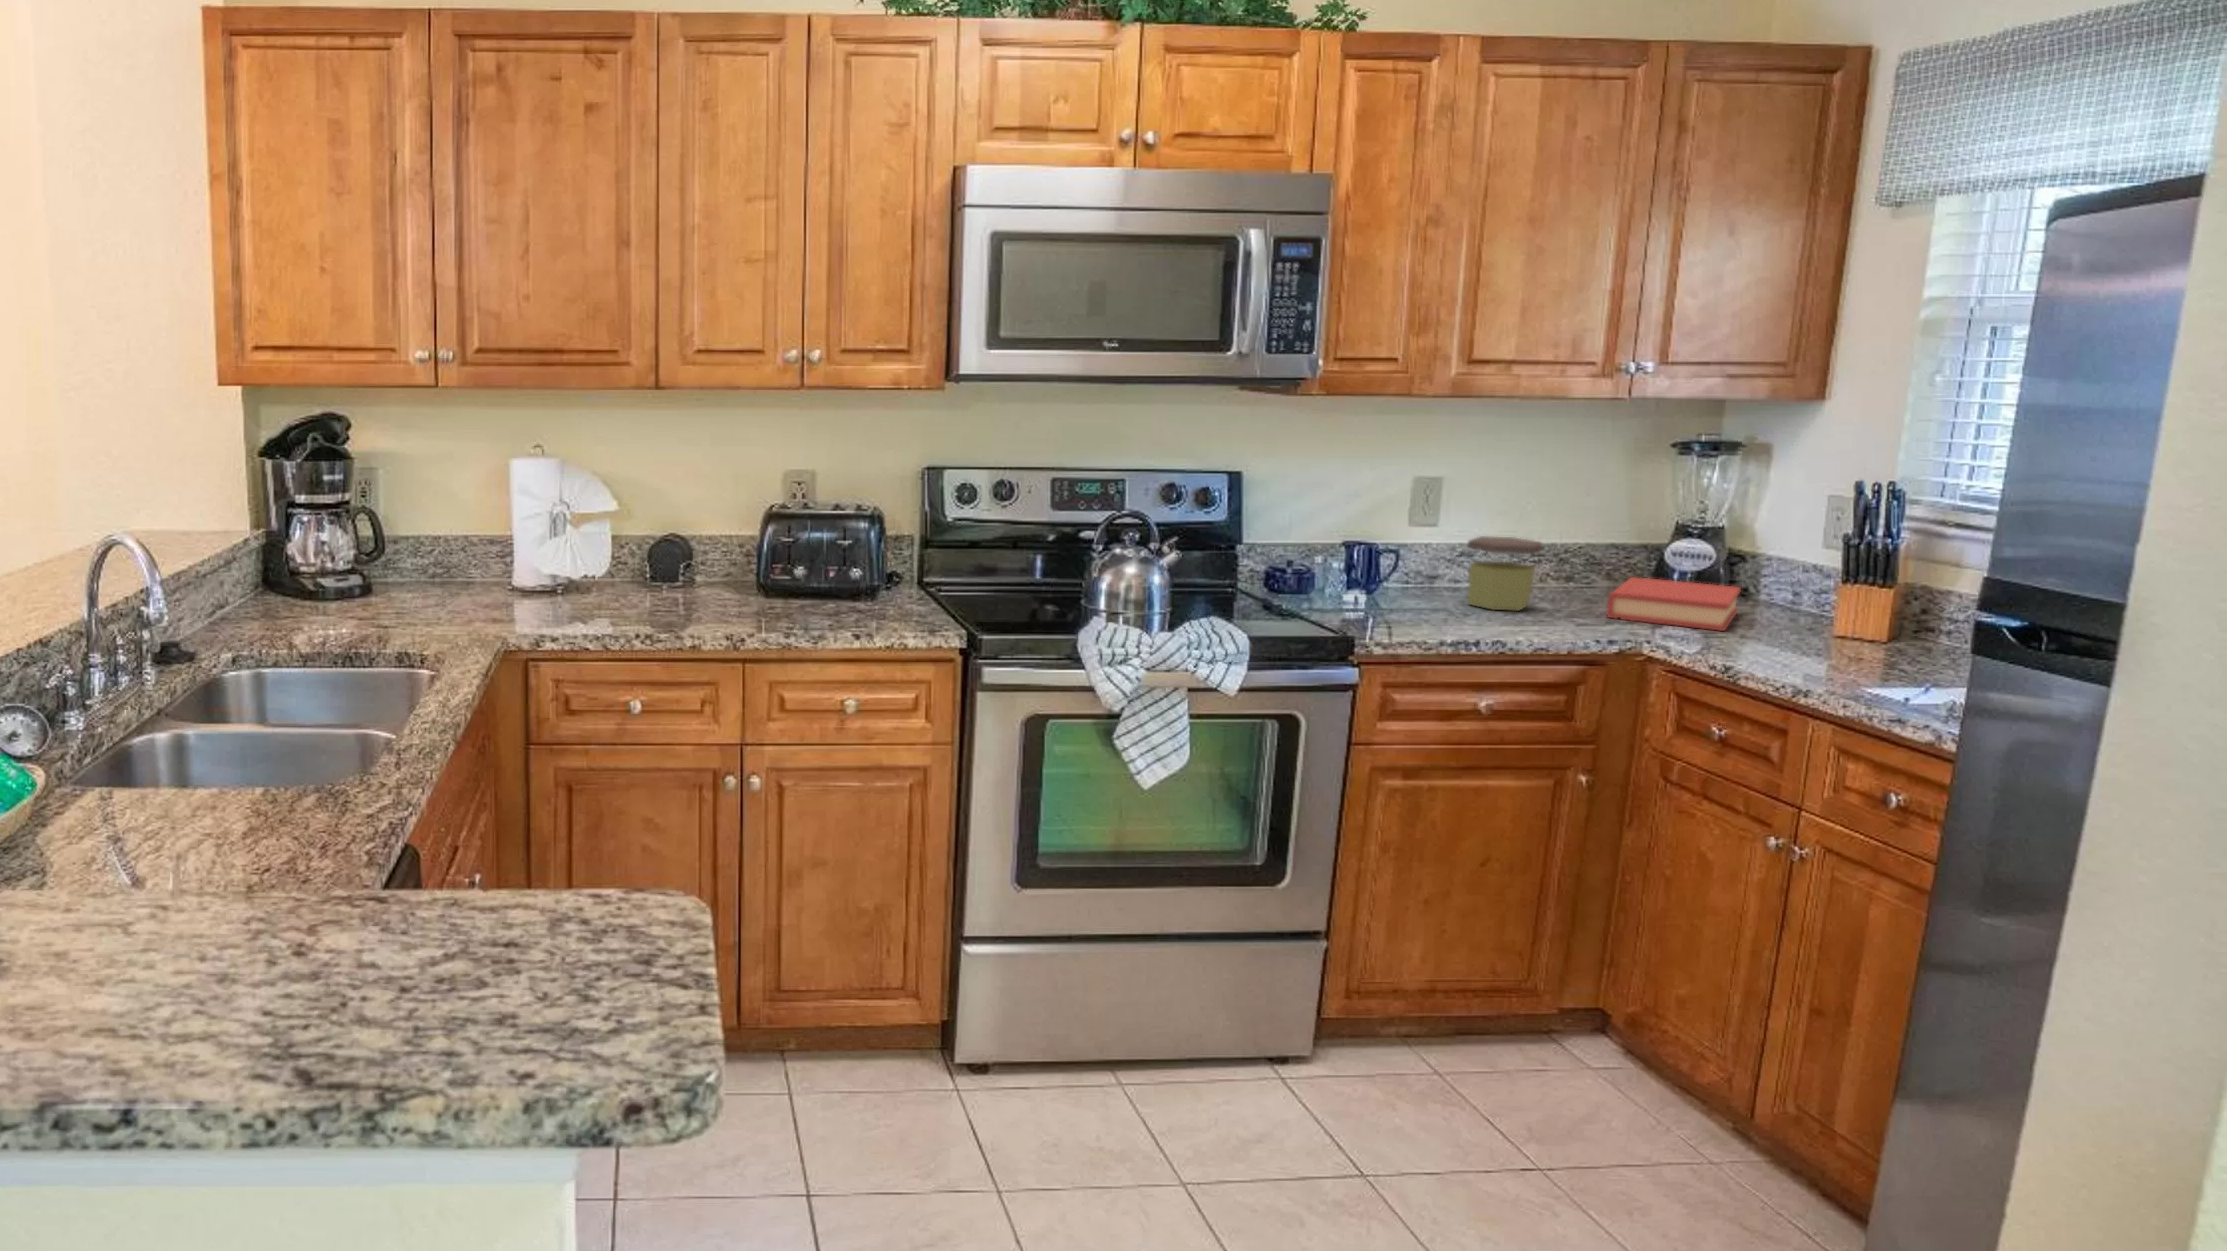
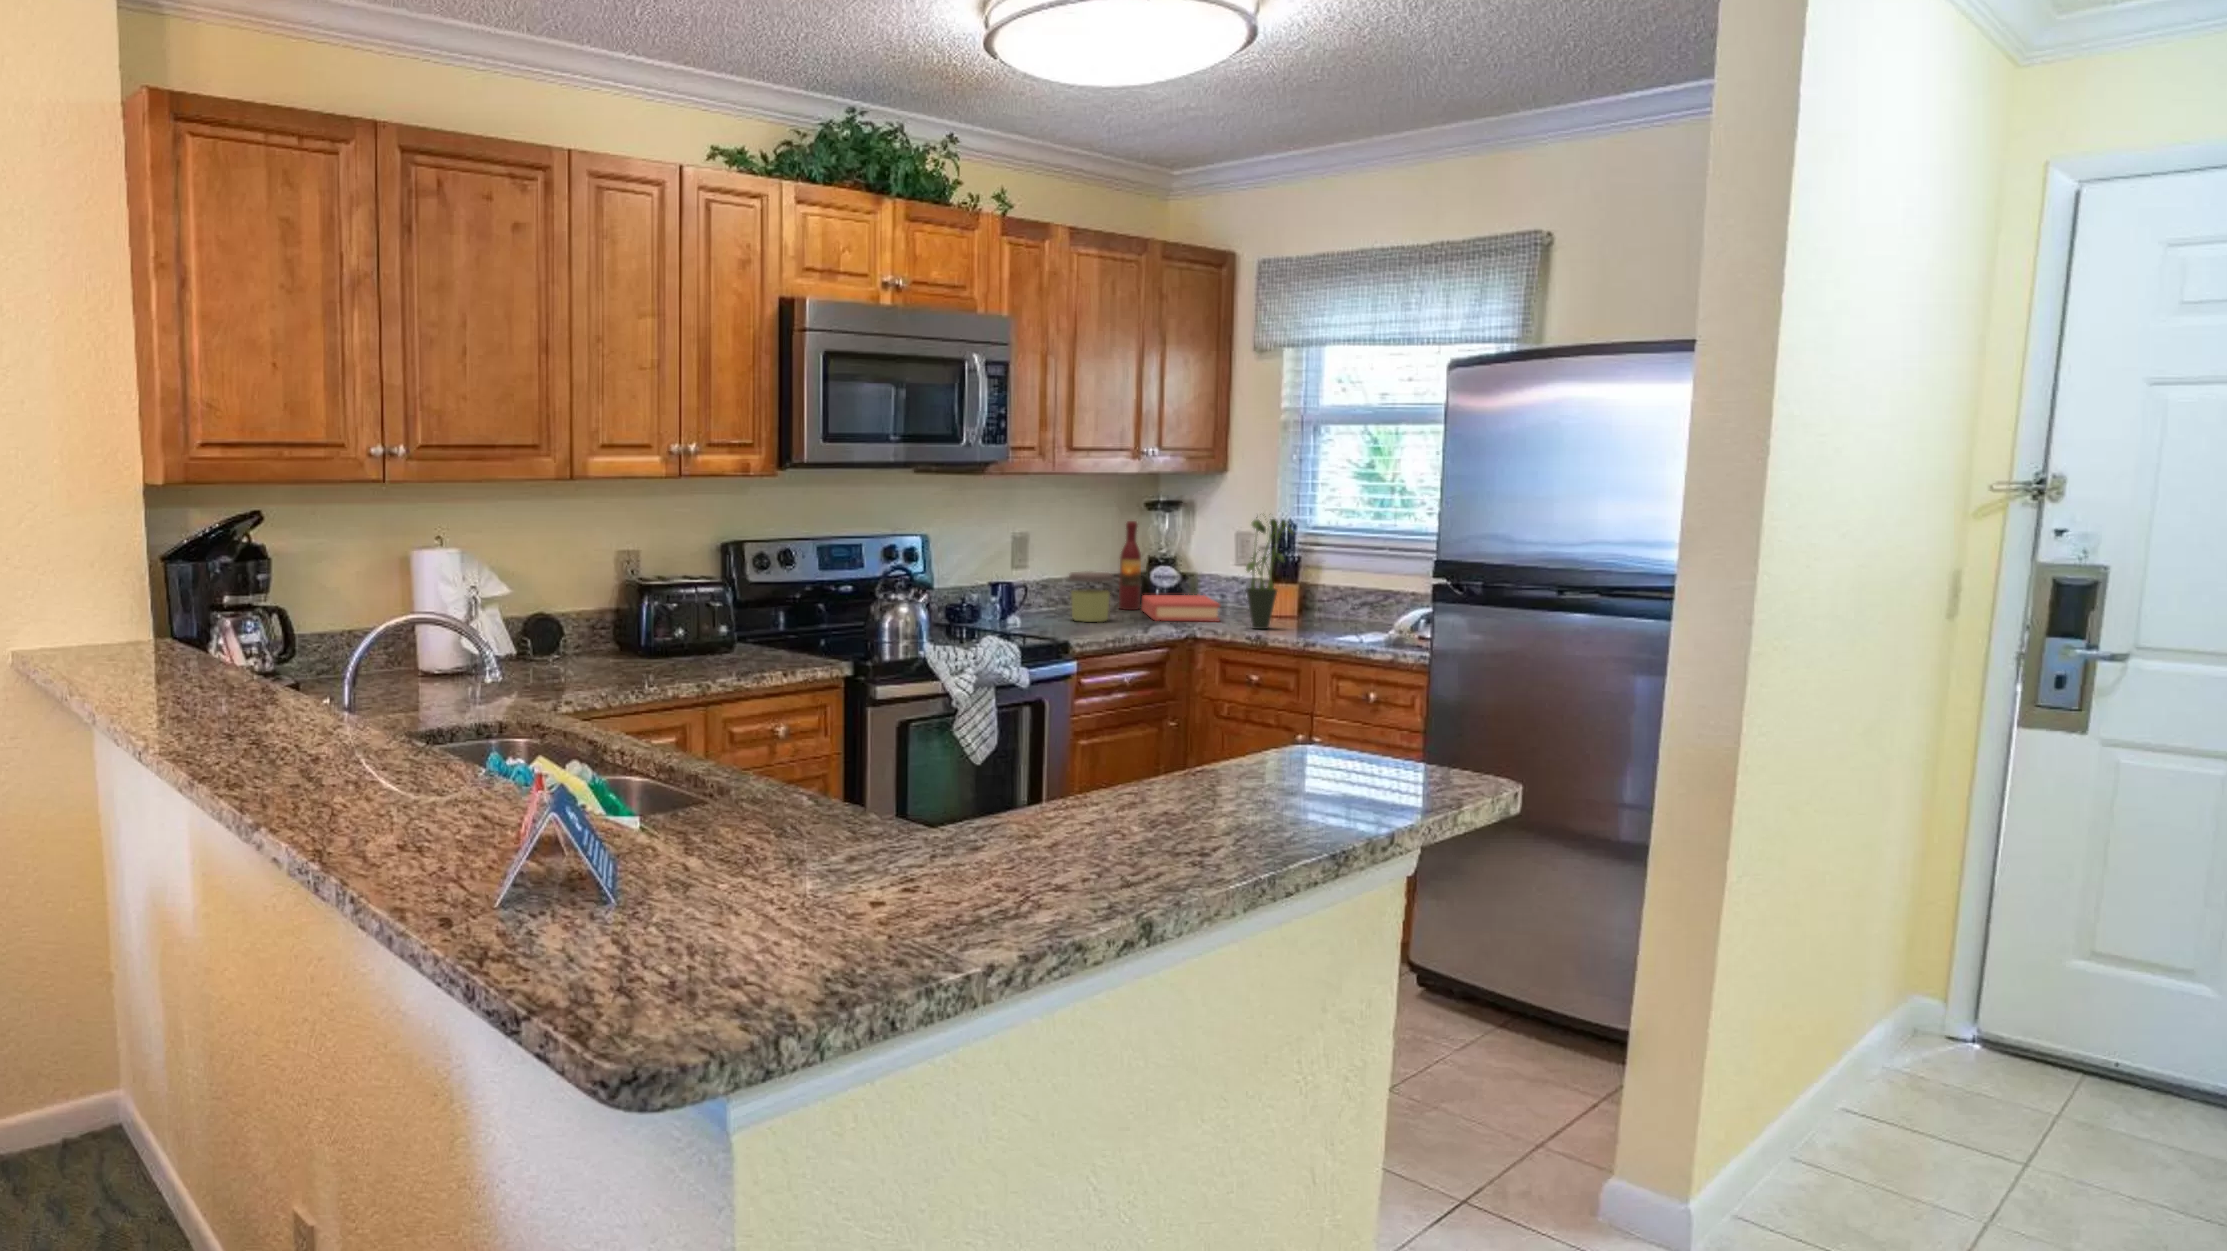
wine bottle: none [1599,468,1644,597] -> present [1119,521,1141,610]
potted plant: none [1746,469,1851,654] -> present [1246,517,1293,629]

